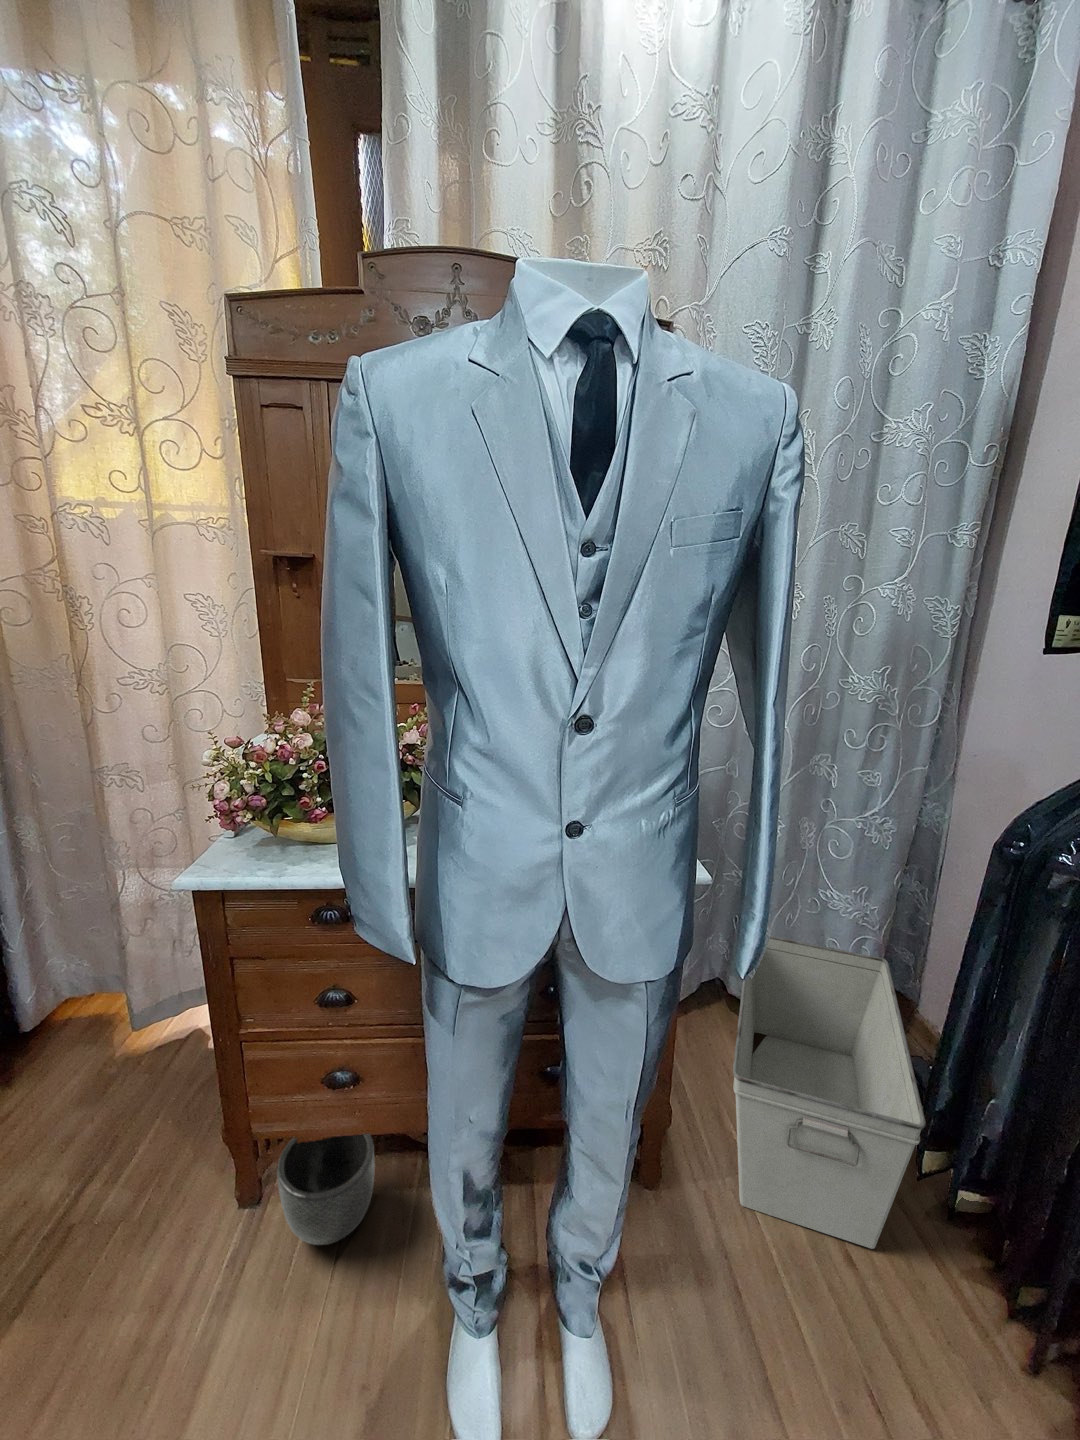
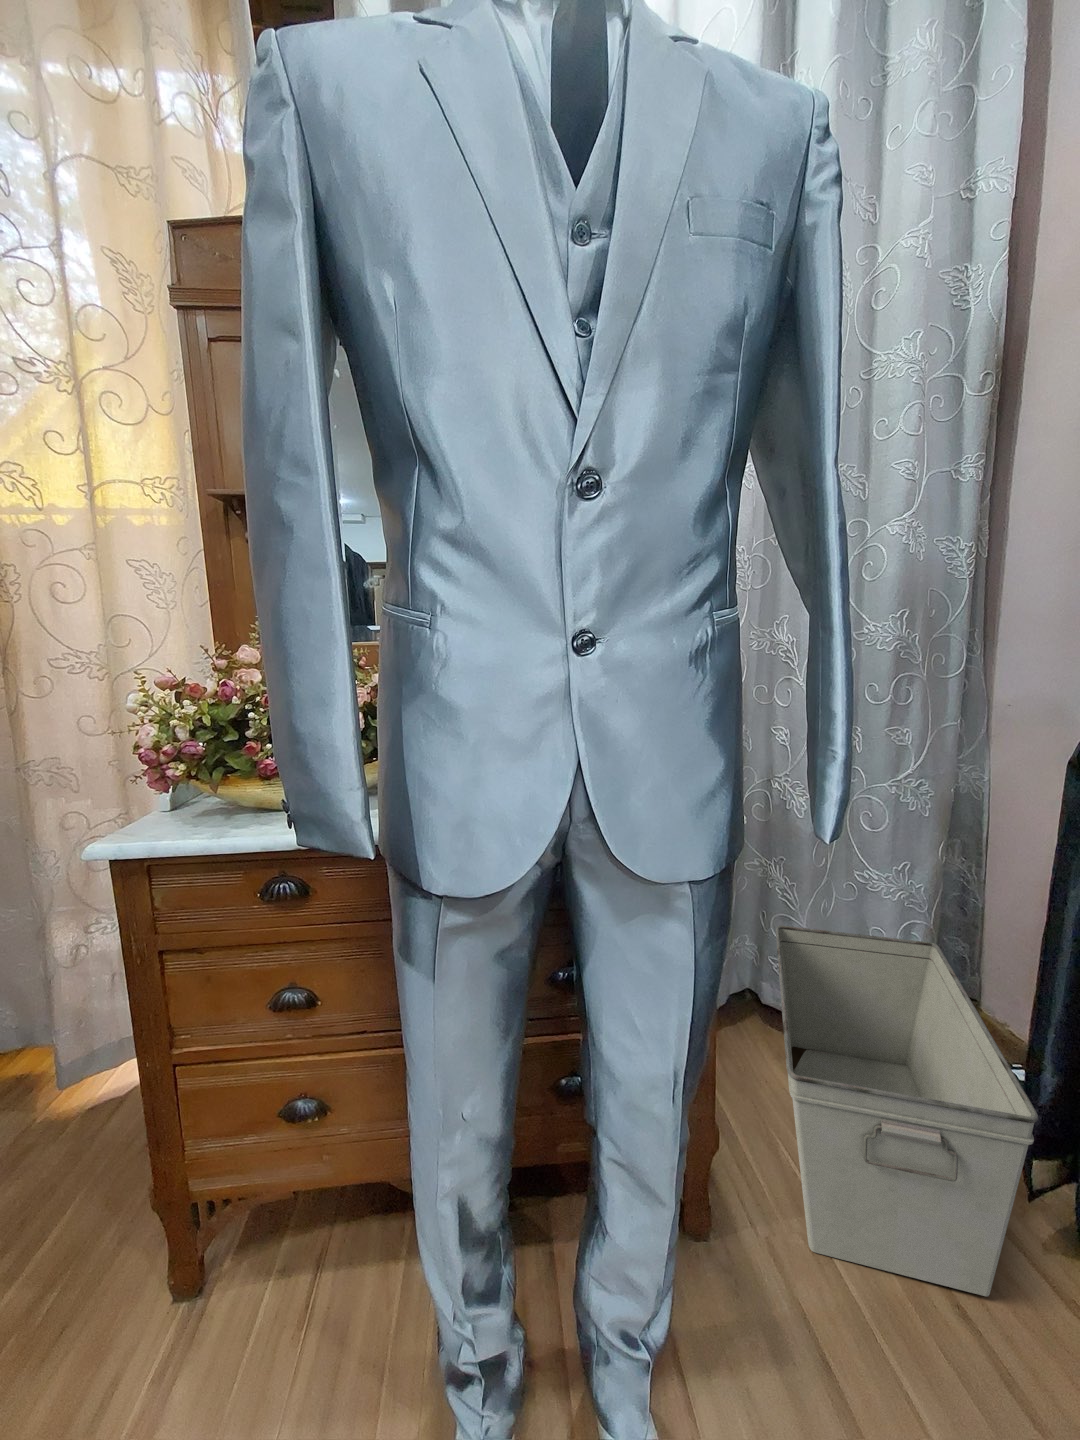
planter: present [277,1134,375,1245] -> none [214,1167,344,1343]

